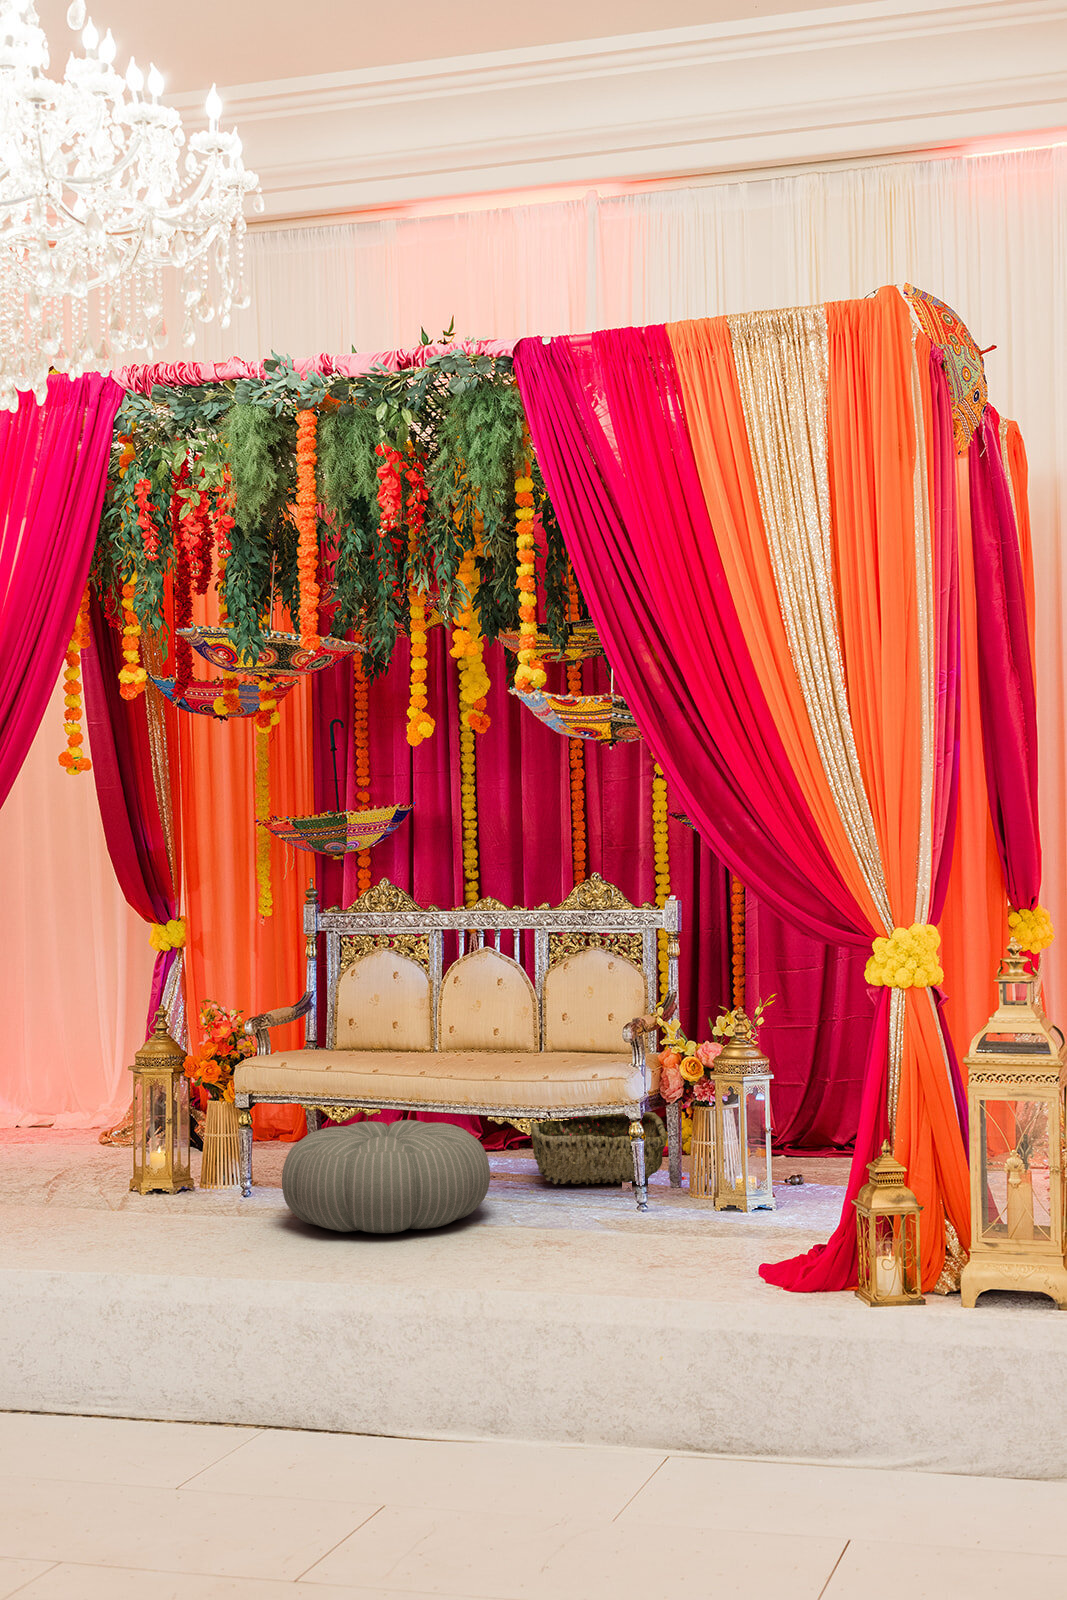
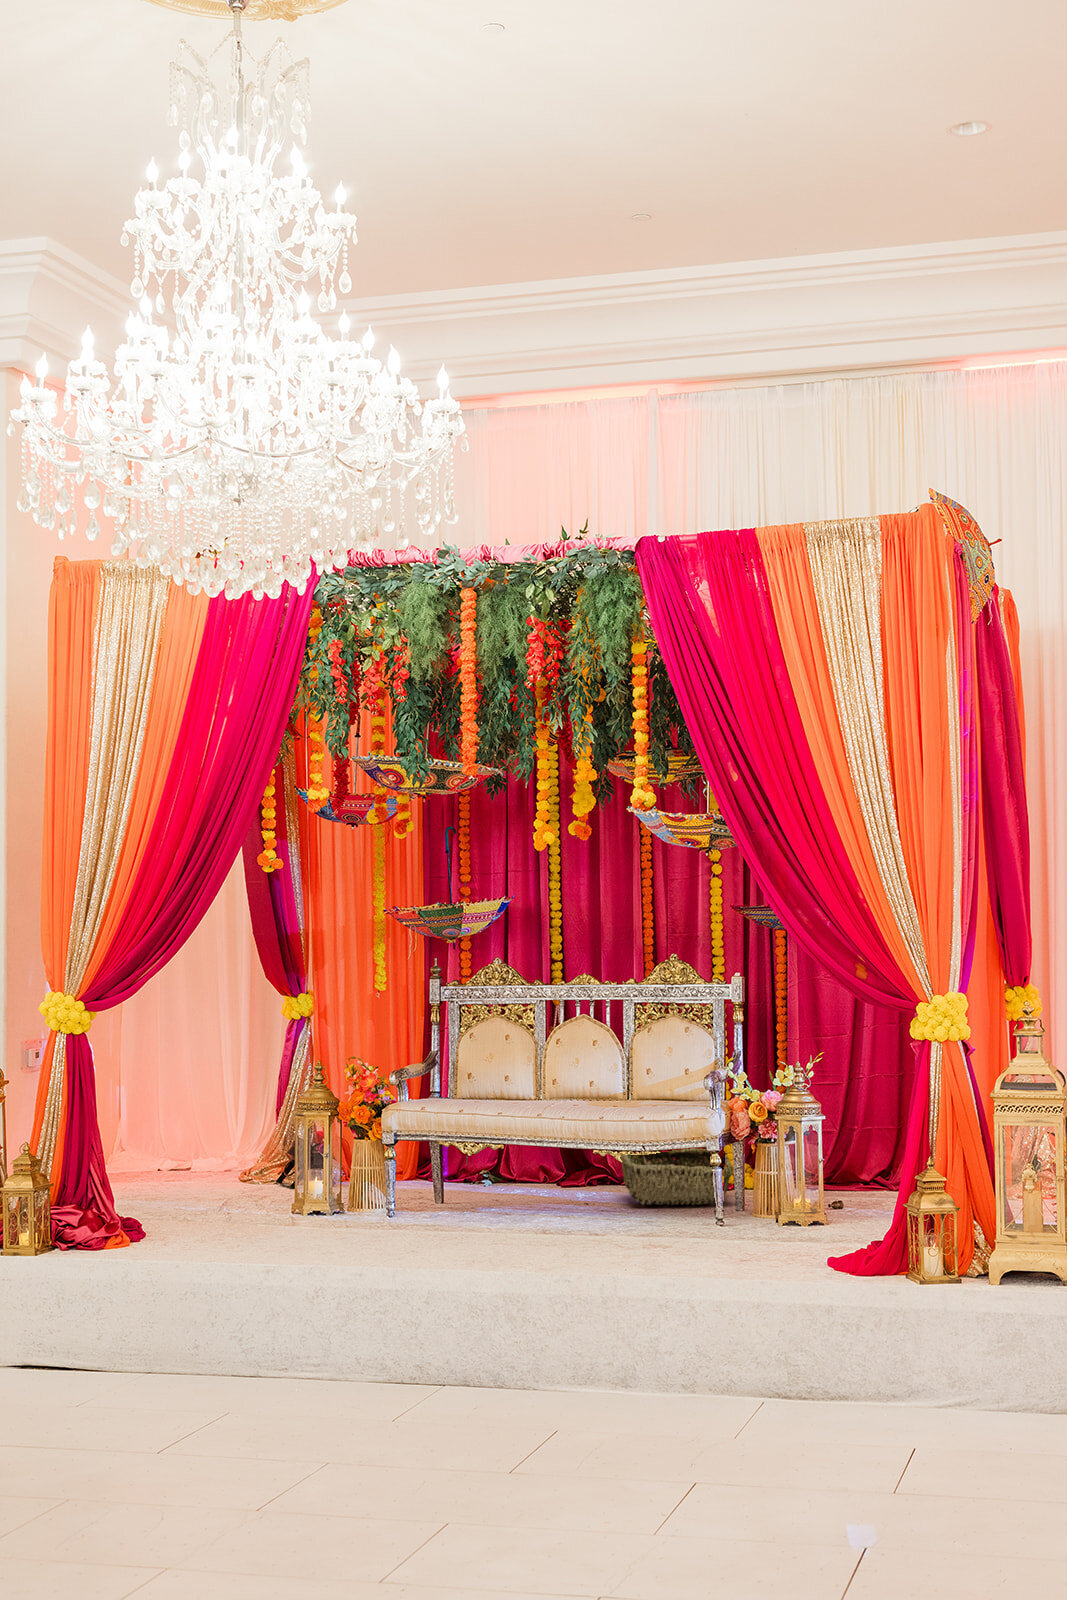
pouf: present [282,1120,490,1233] -> none [434,1149,598,1235]

